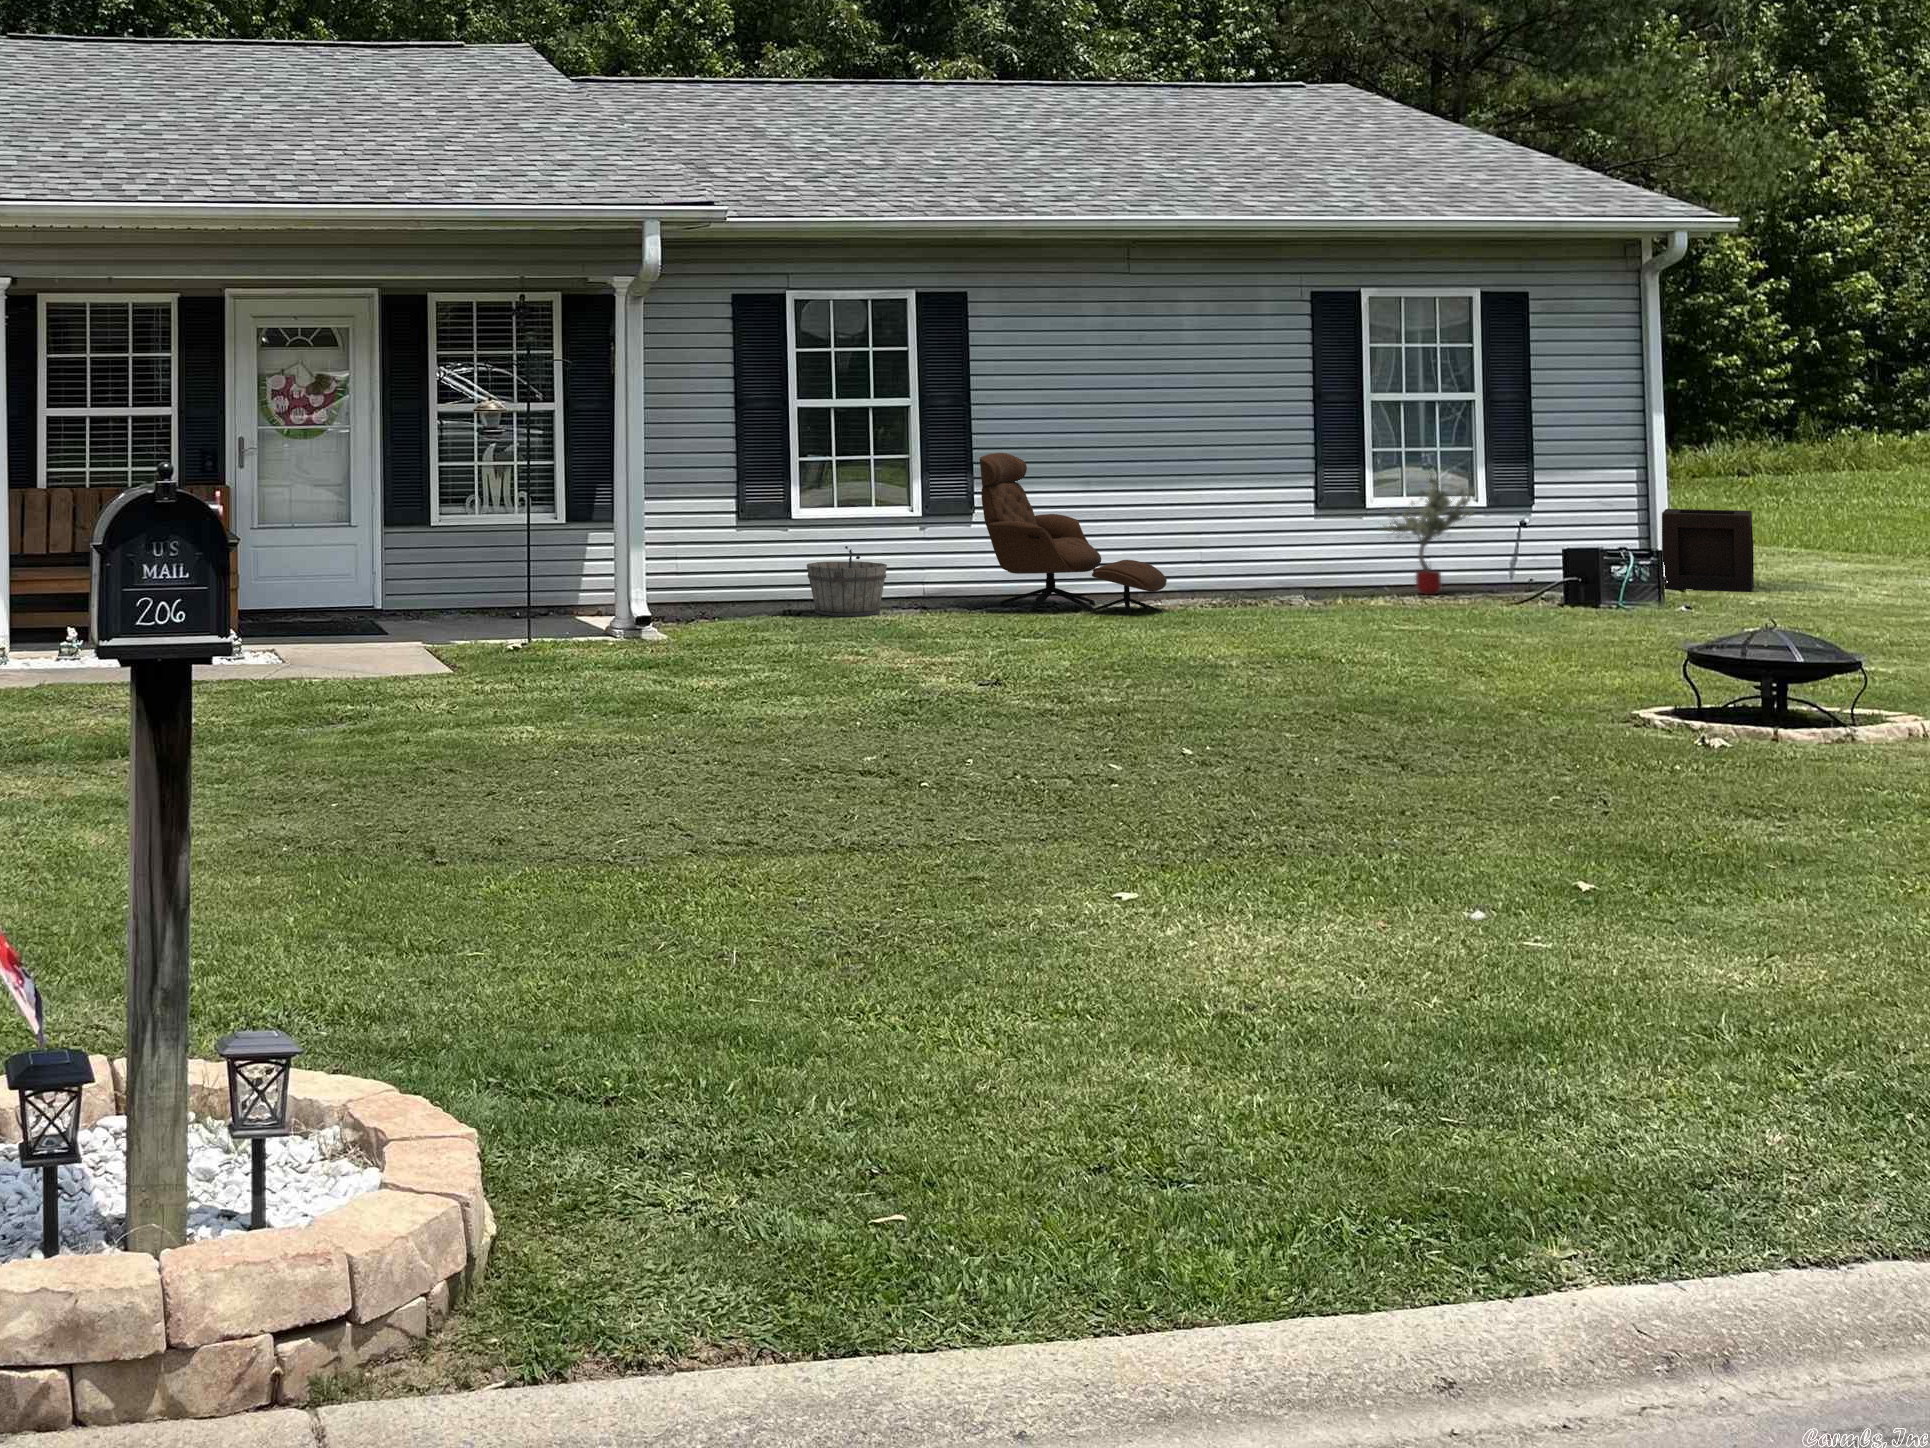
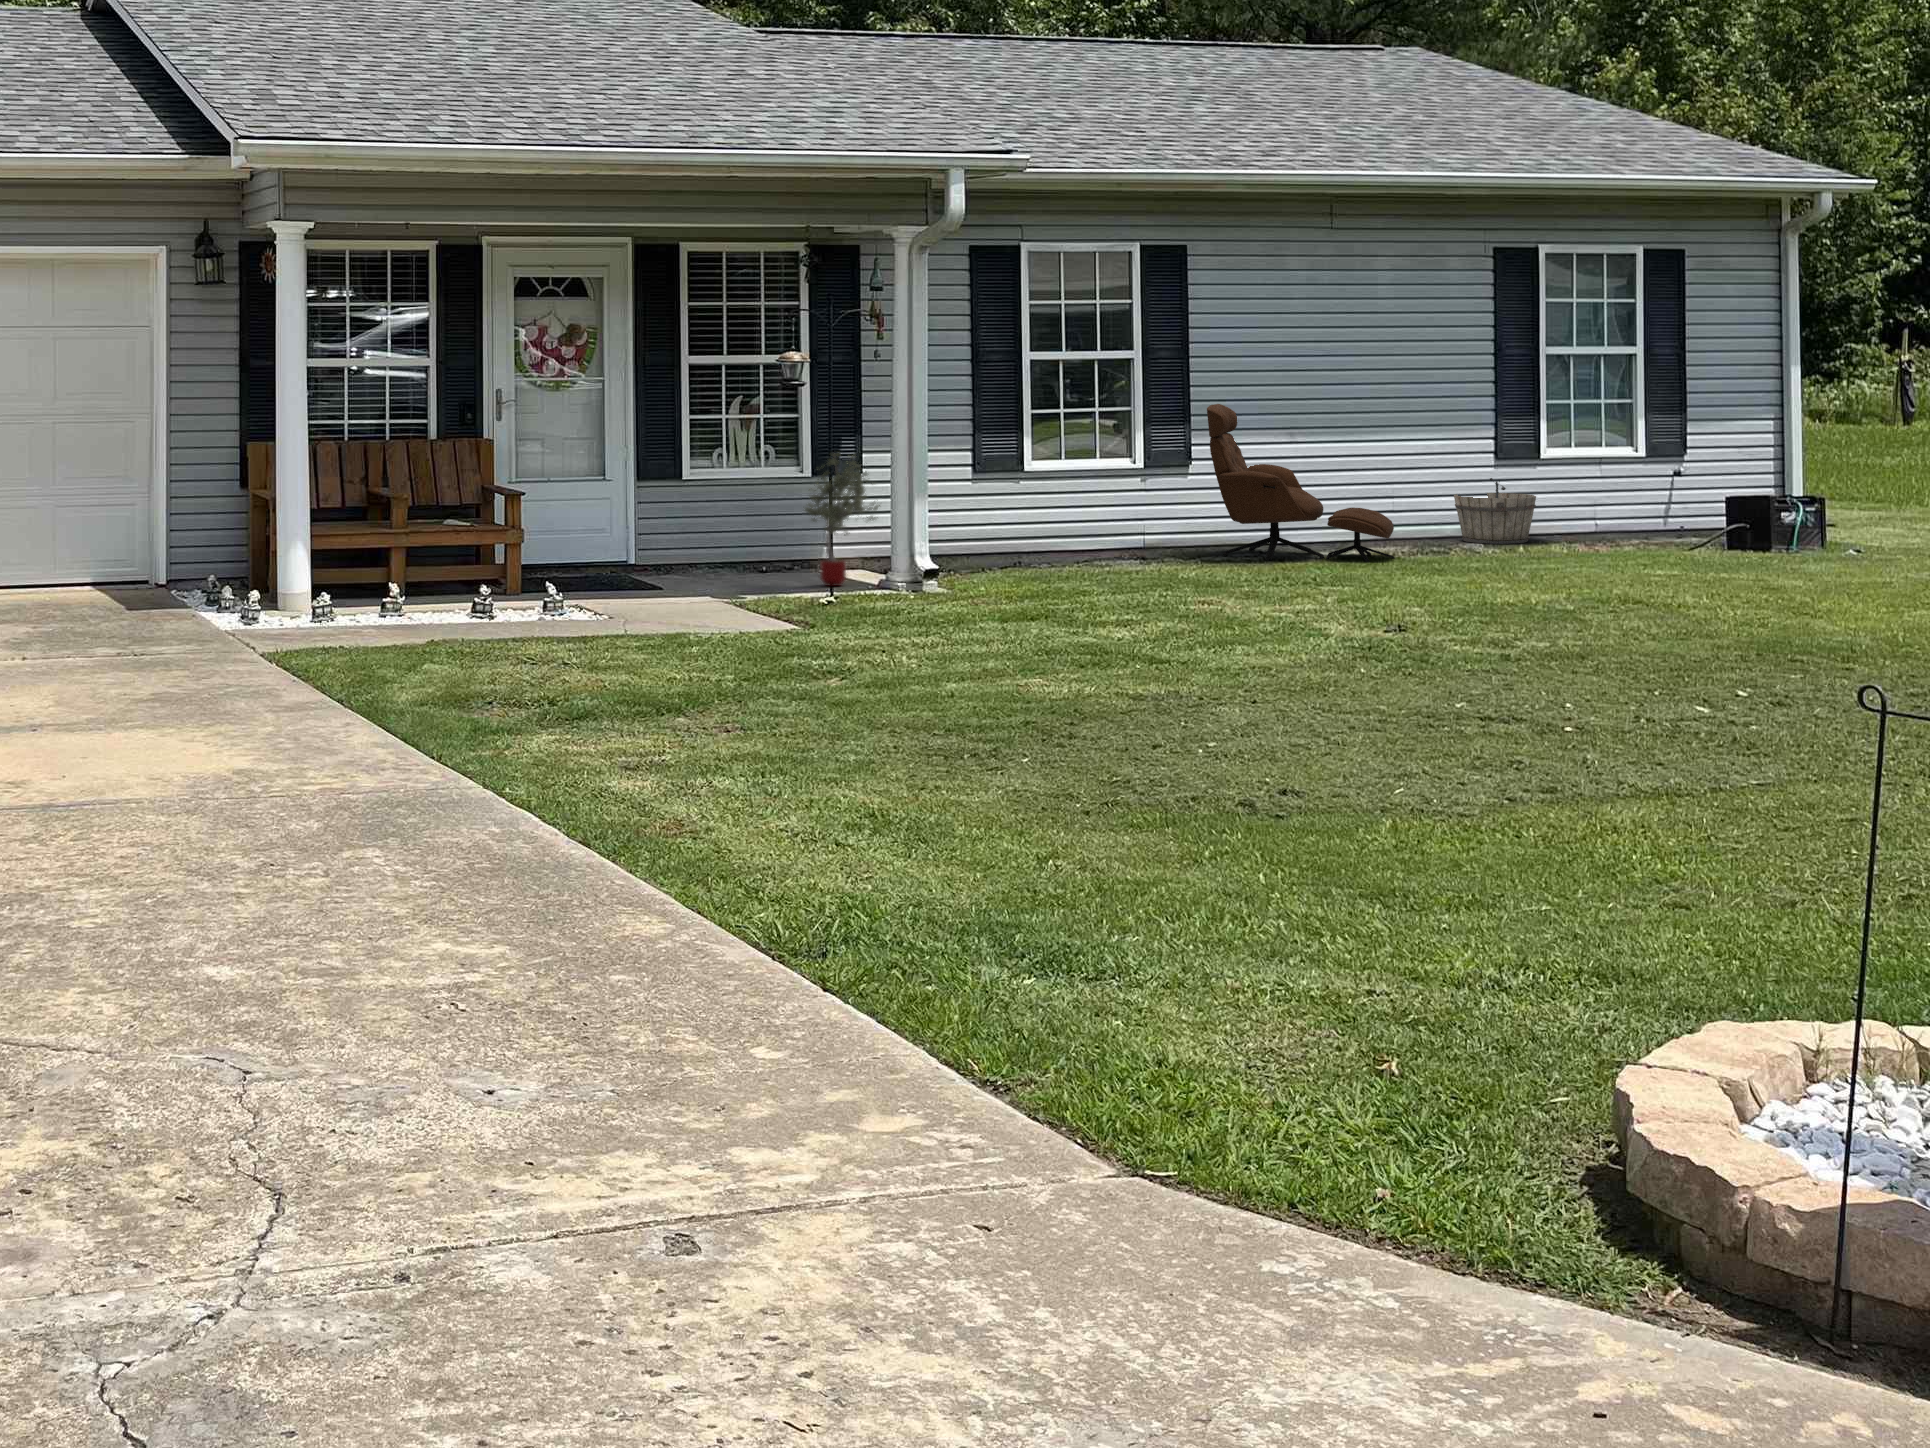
potted tree: present [1379,472,1475,595] -> present [805,453,880,586]
wooden crate: present [1662,509,1754,592] -> none [1797,450,1896,527]
wooden bucket: present [807,546,887,616] -> present [1454,478,1536,544]

